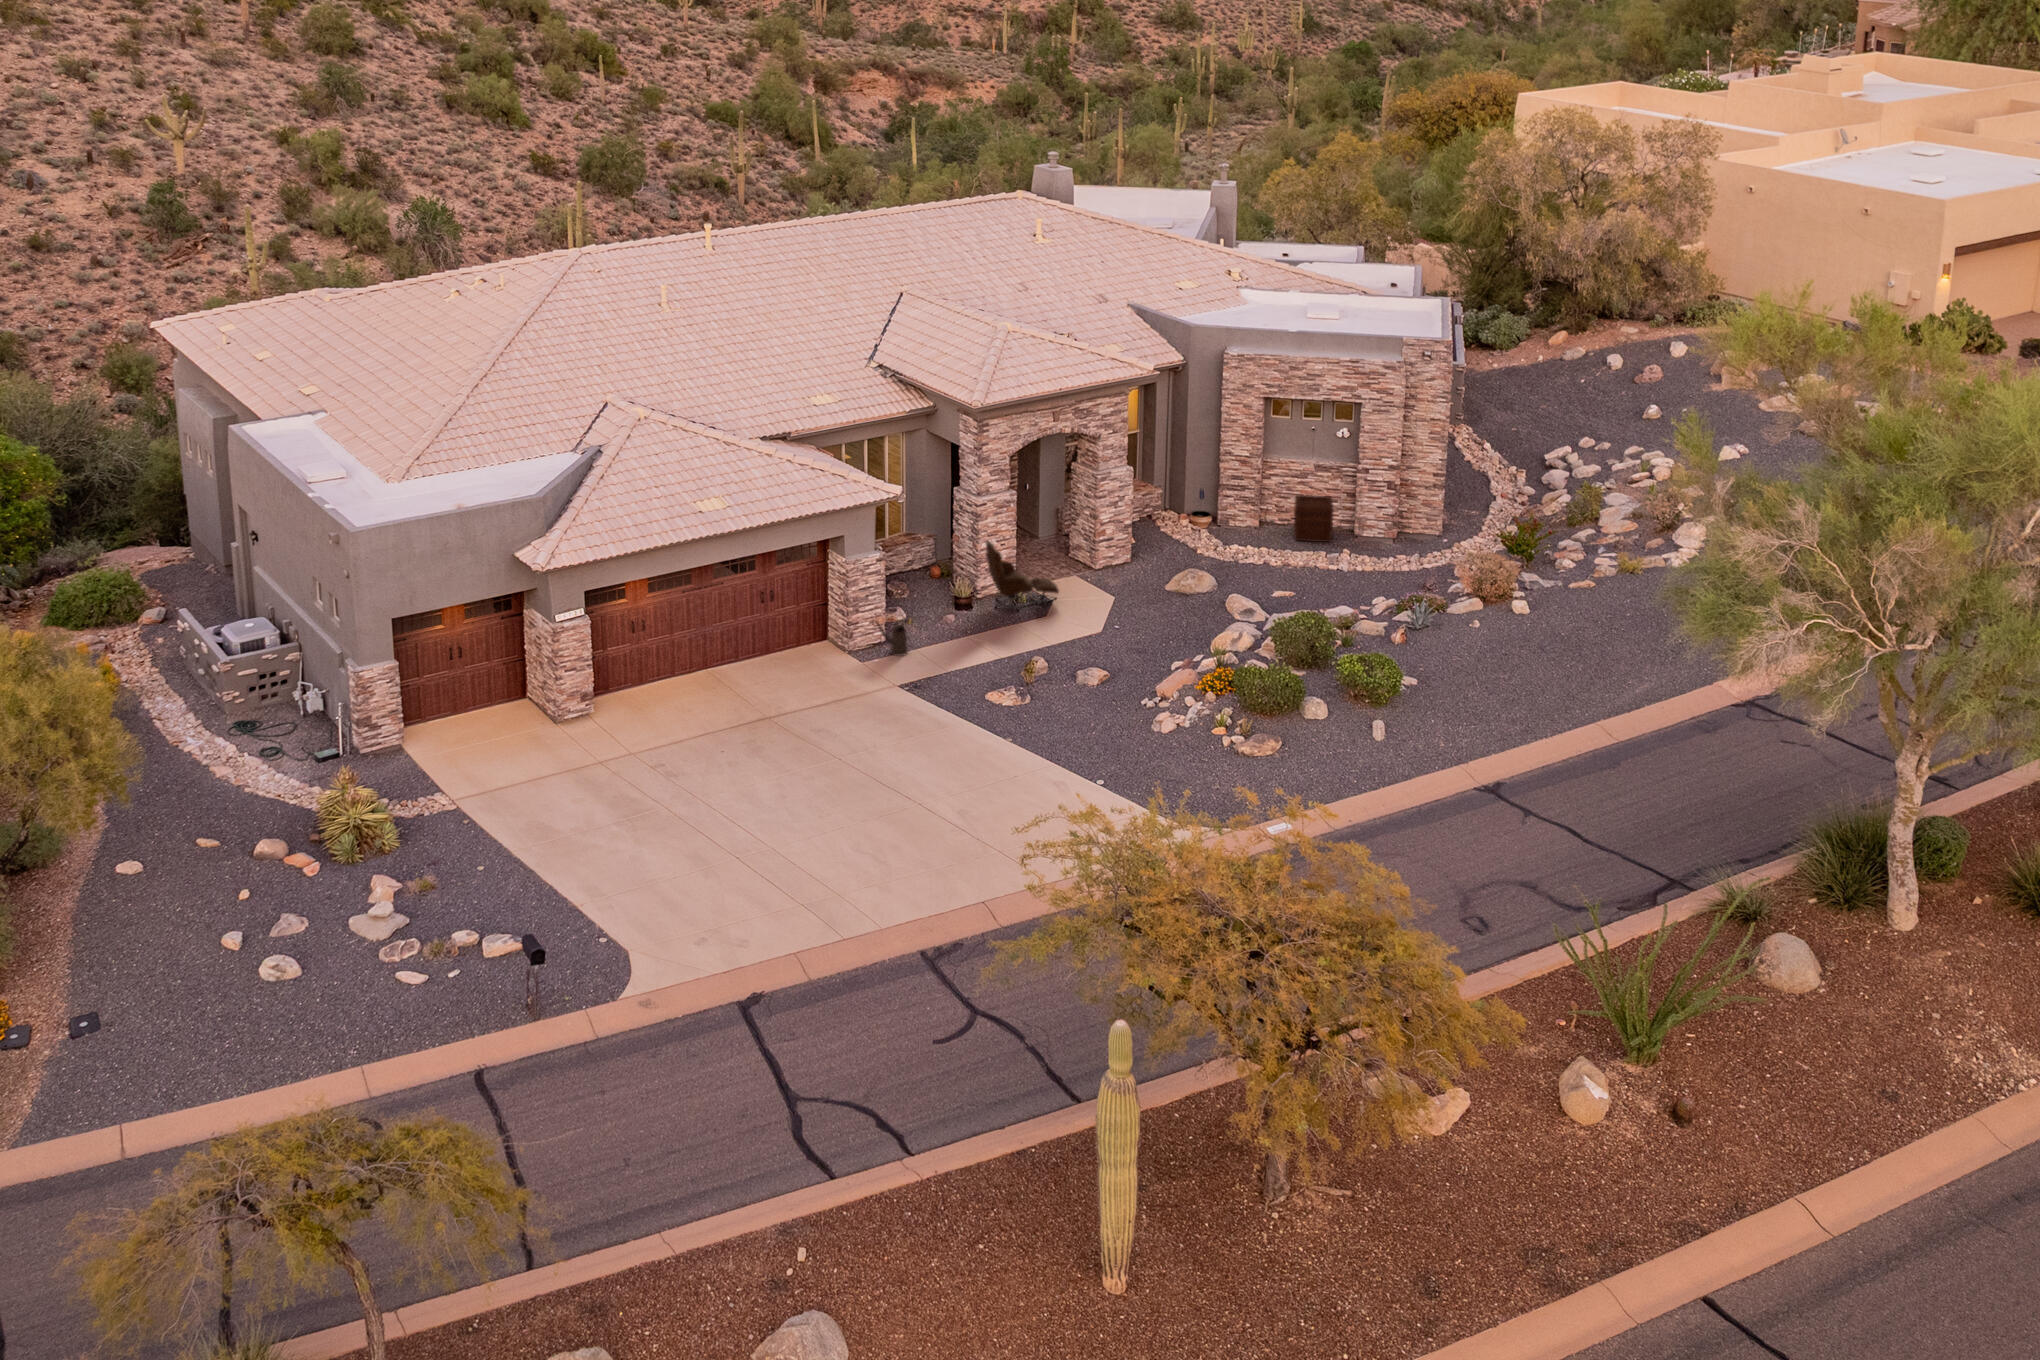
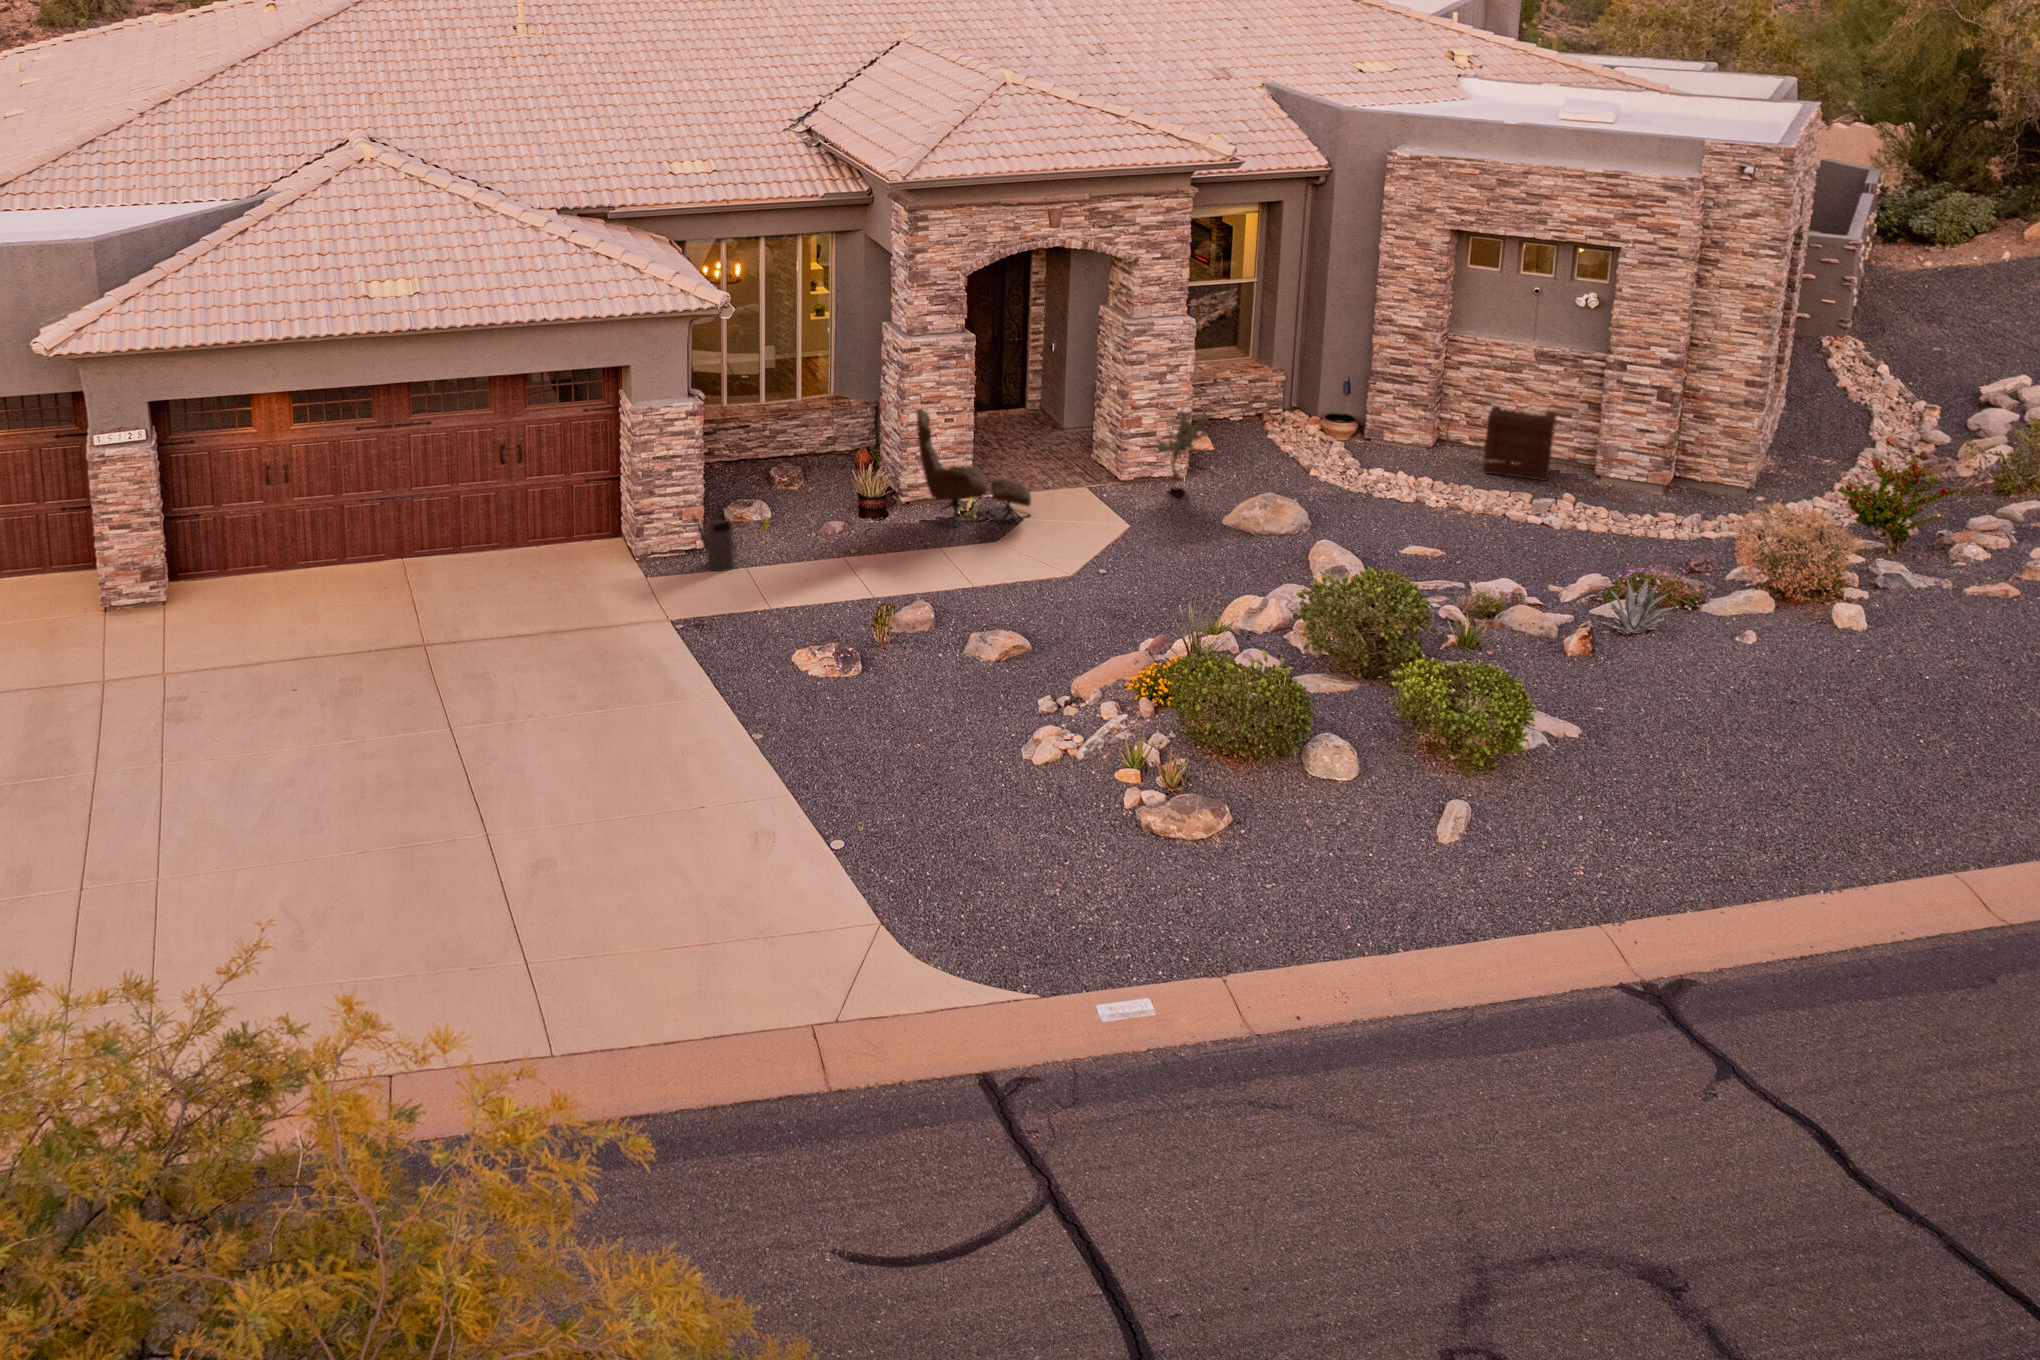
potted tree: none [1113,521,1145,572] -> present [1150,408,1208,491]

